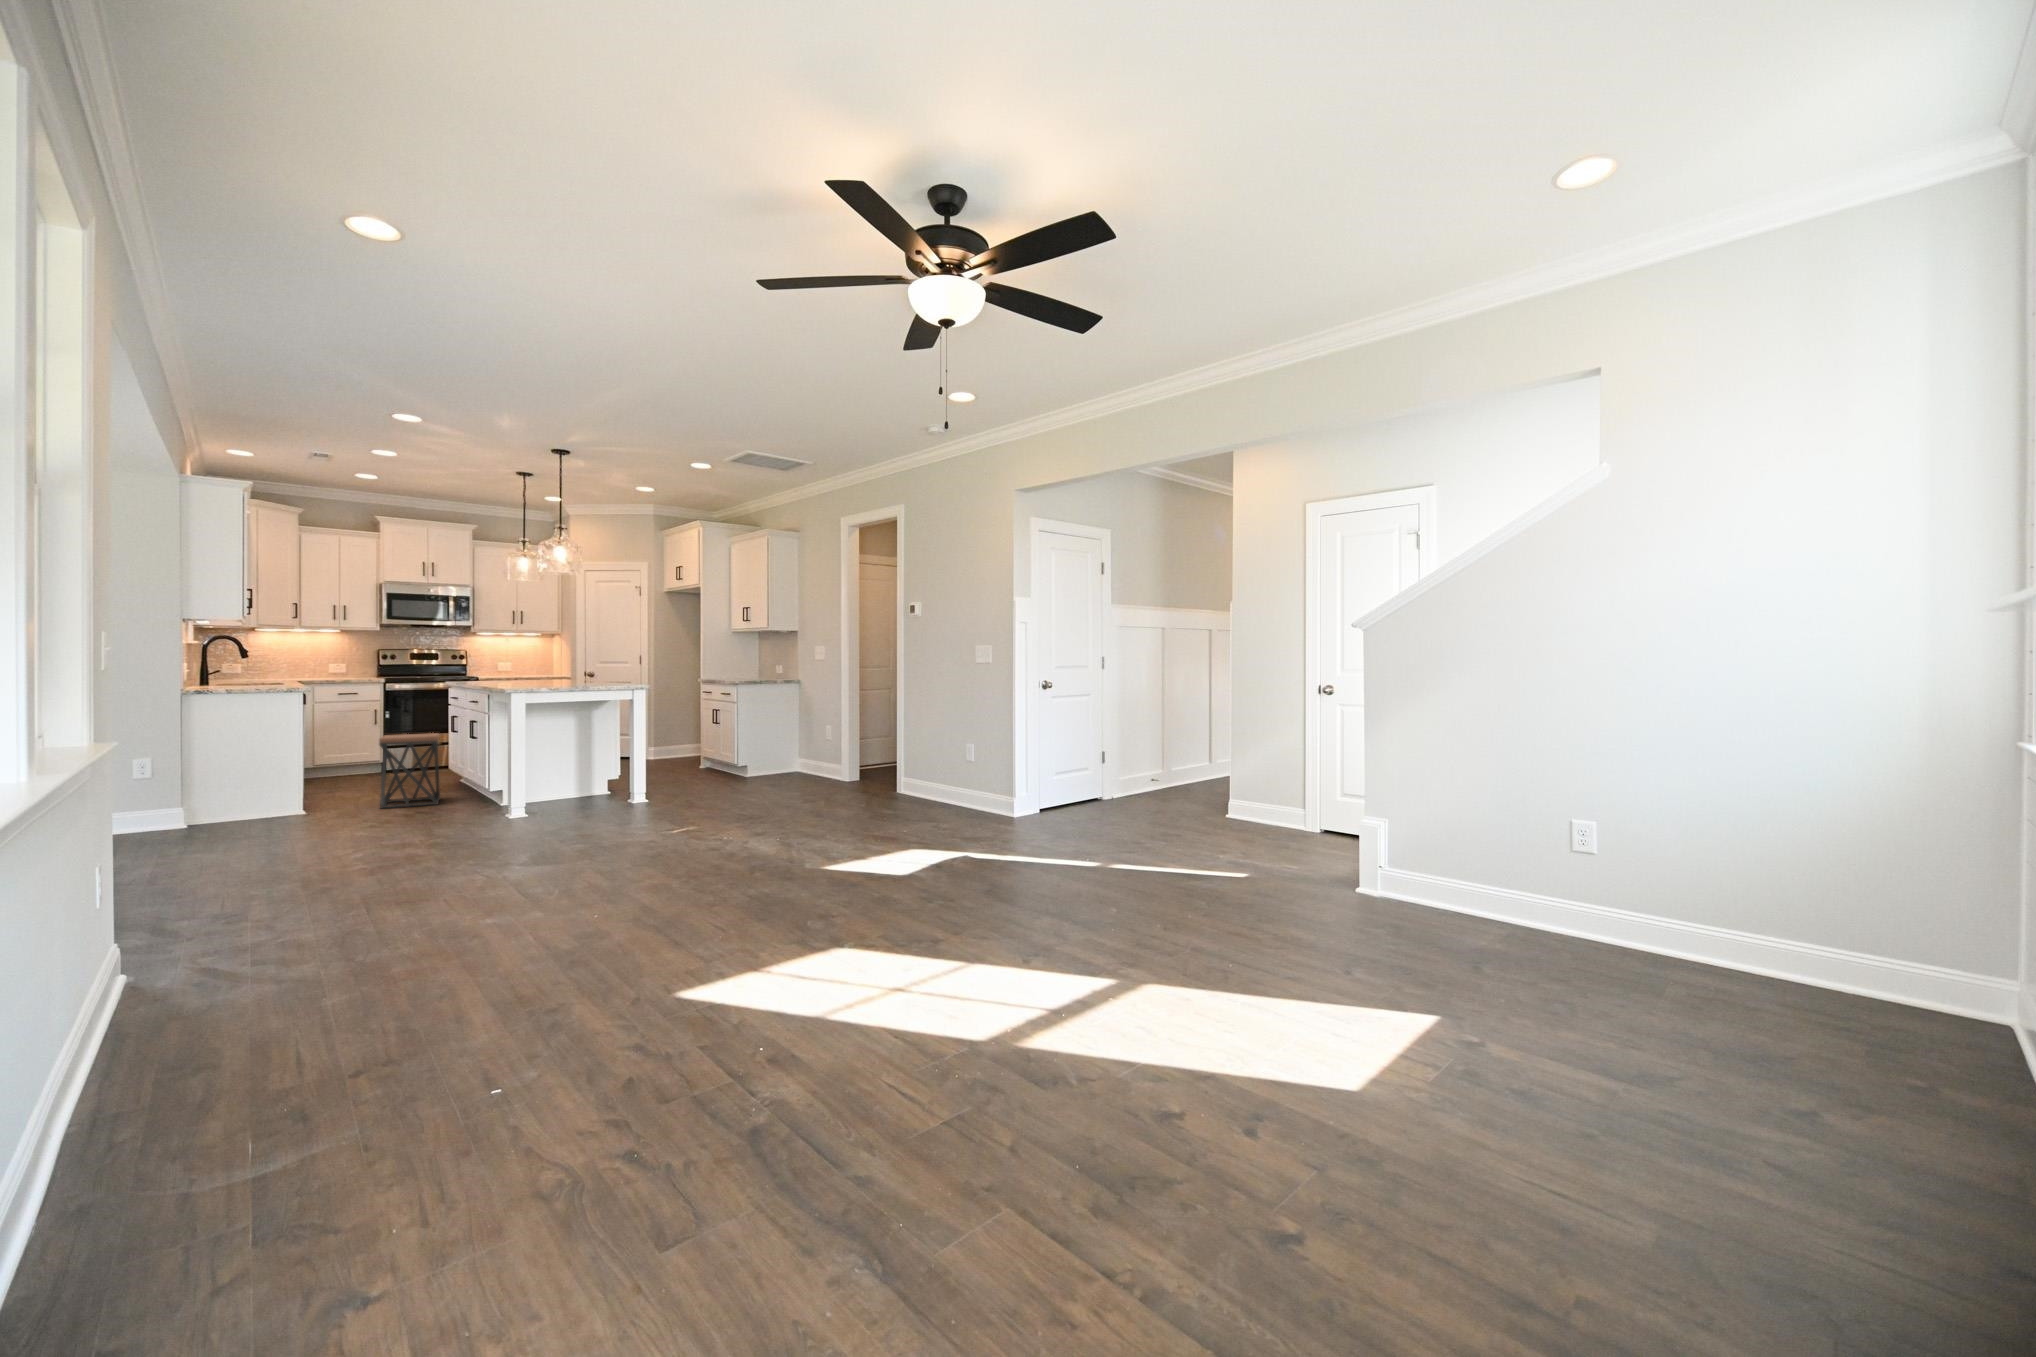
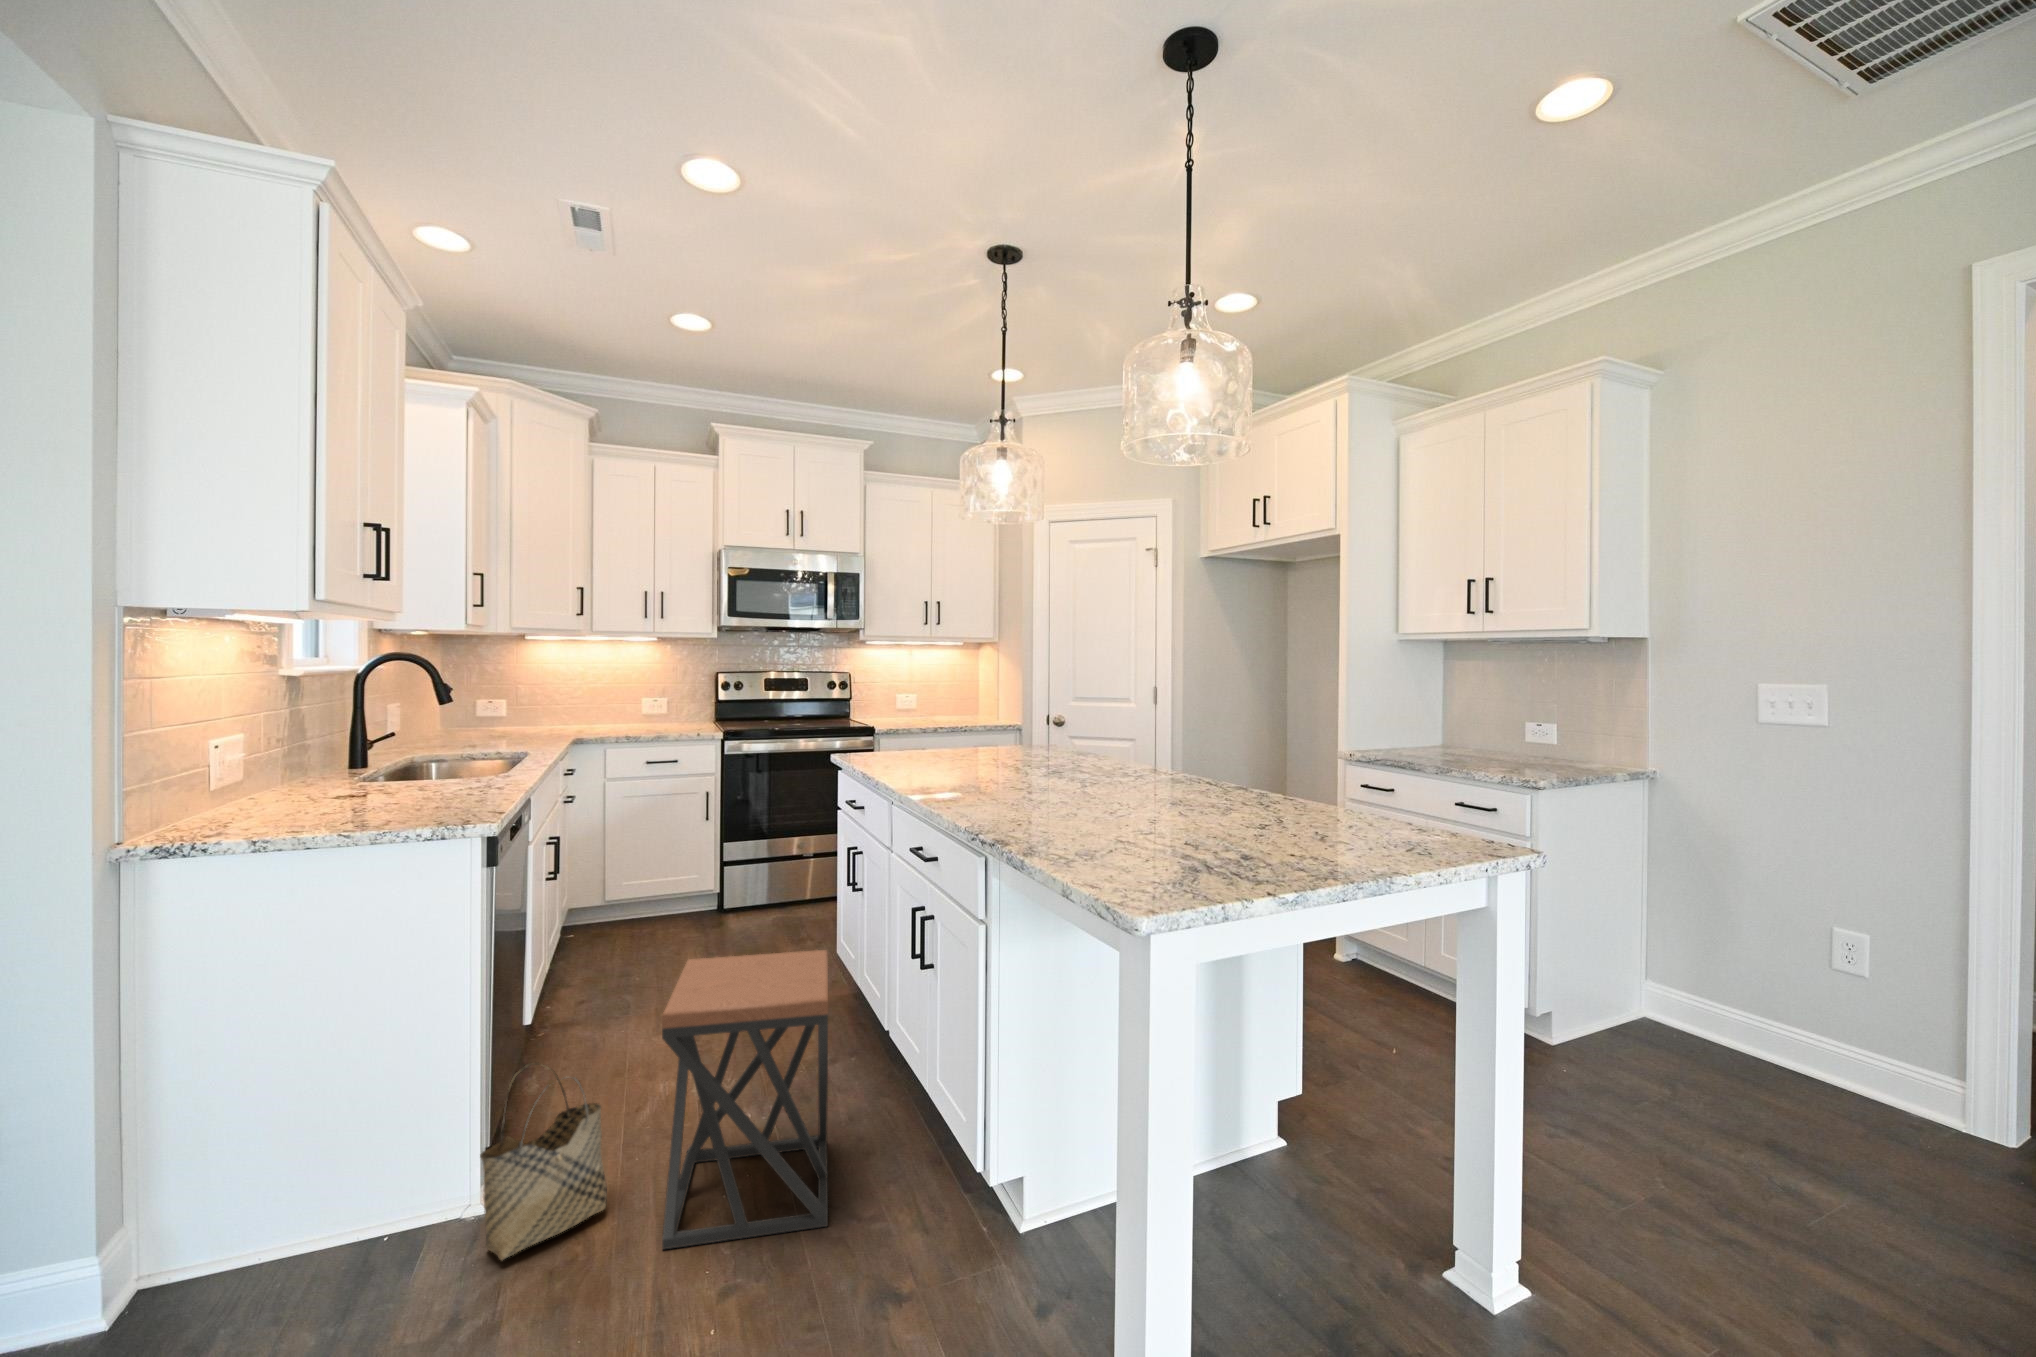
woven basket: none [316,760,357,811] -> present [480,1063,607,1260]

